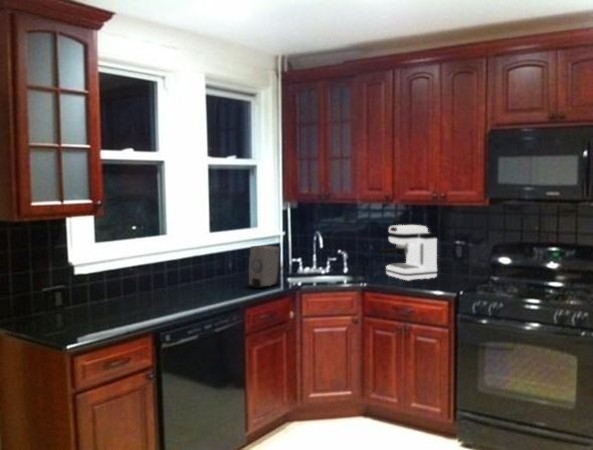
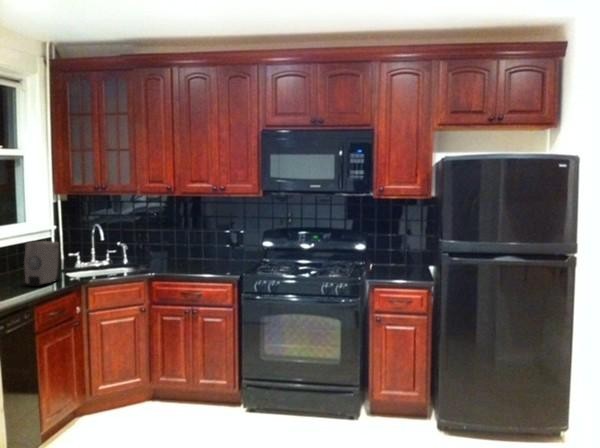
coffee maker: present [379,225,437,281] -> none [162,215,217,268]

